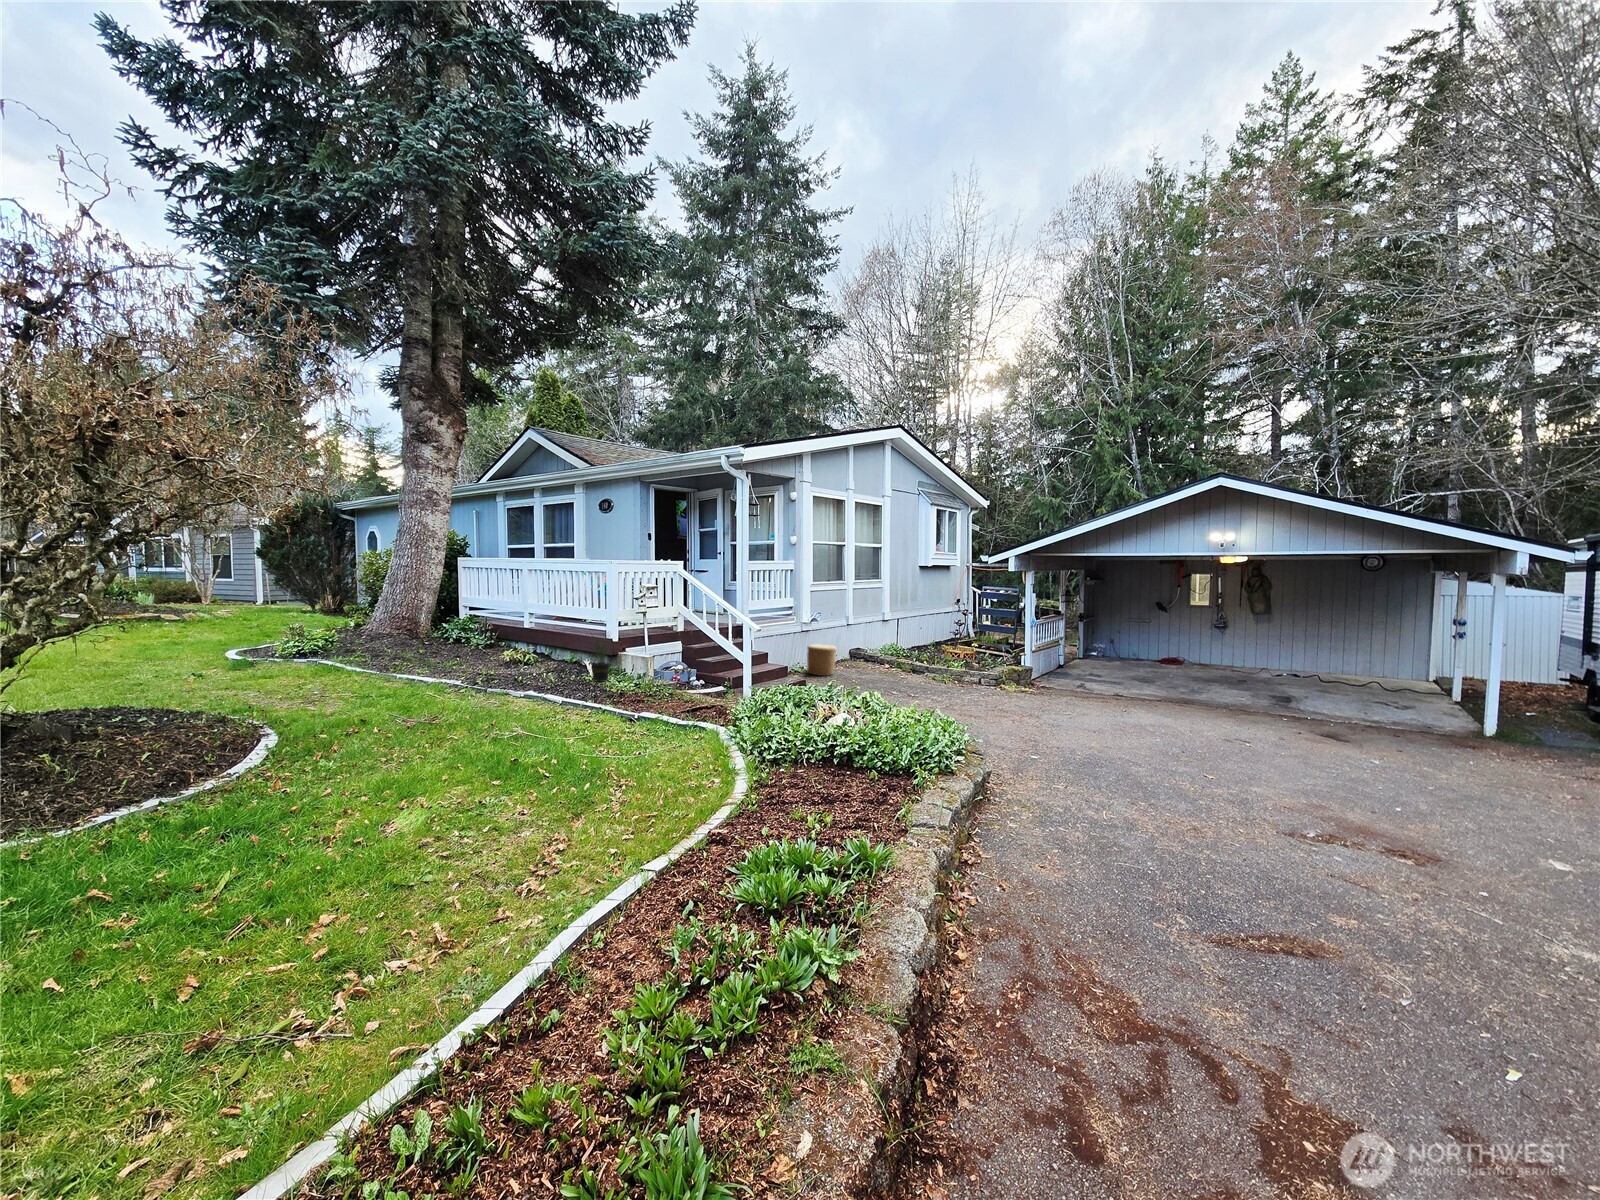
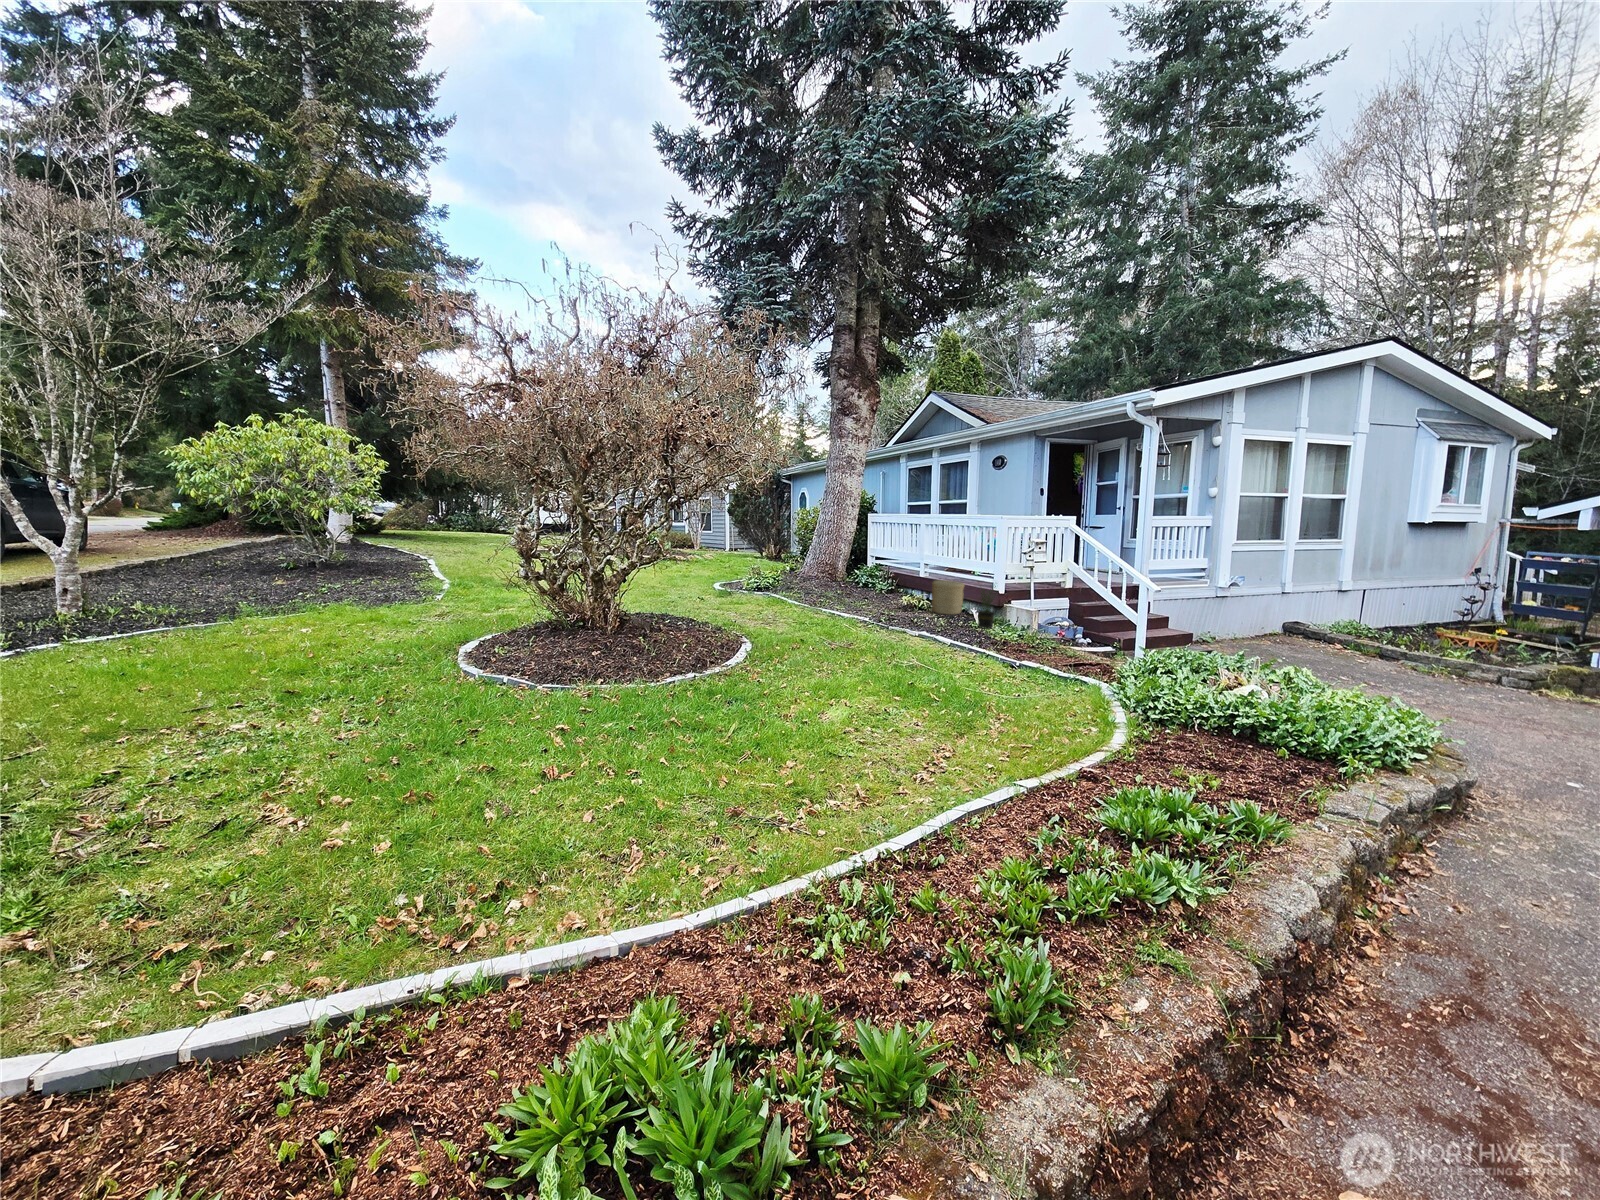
woven basket: present [807,644,836,676] -> present [932,580,964,615]

